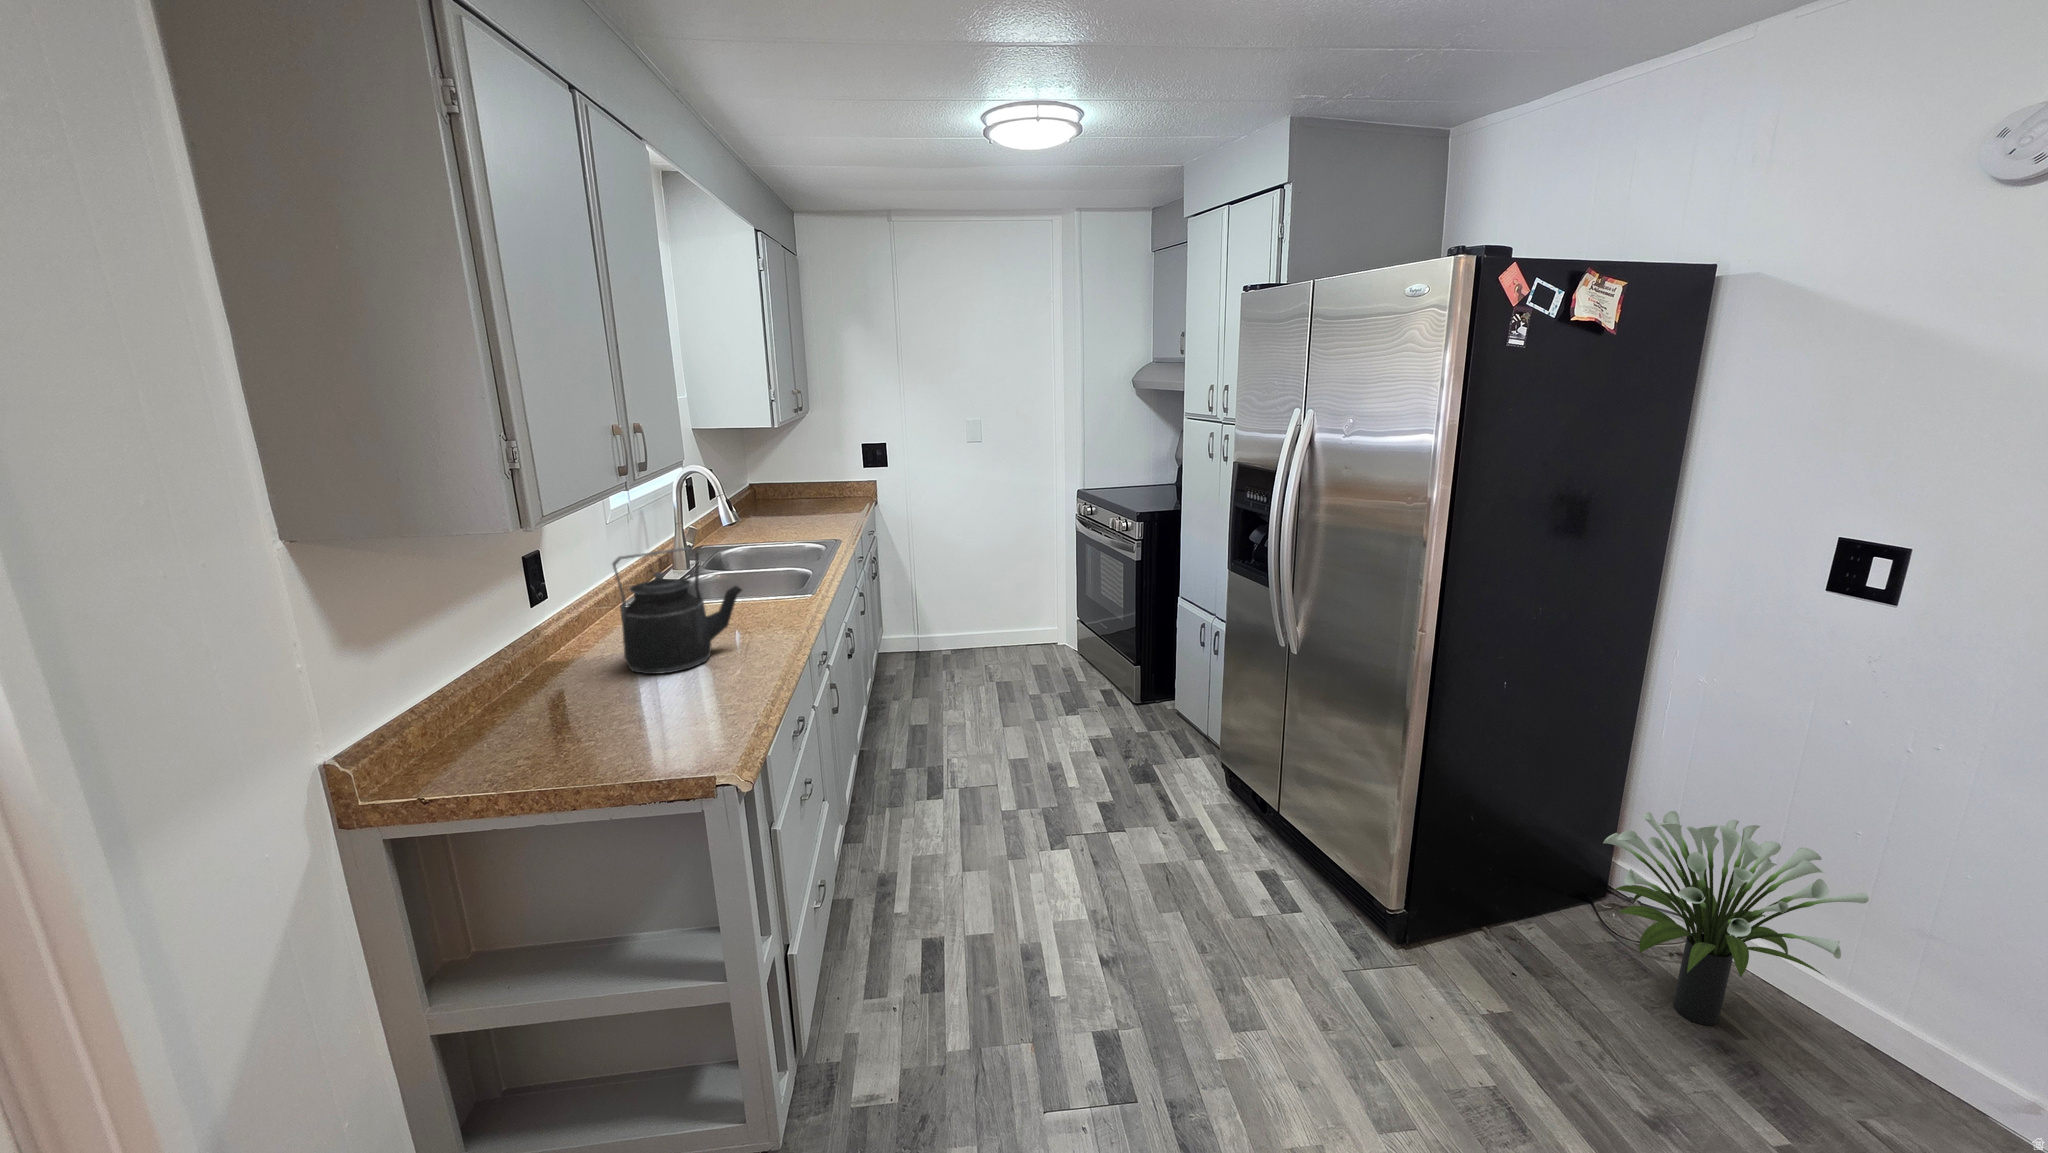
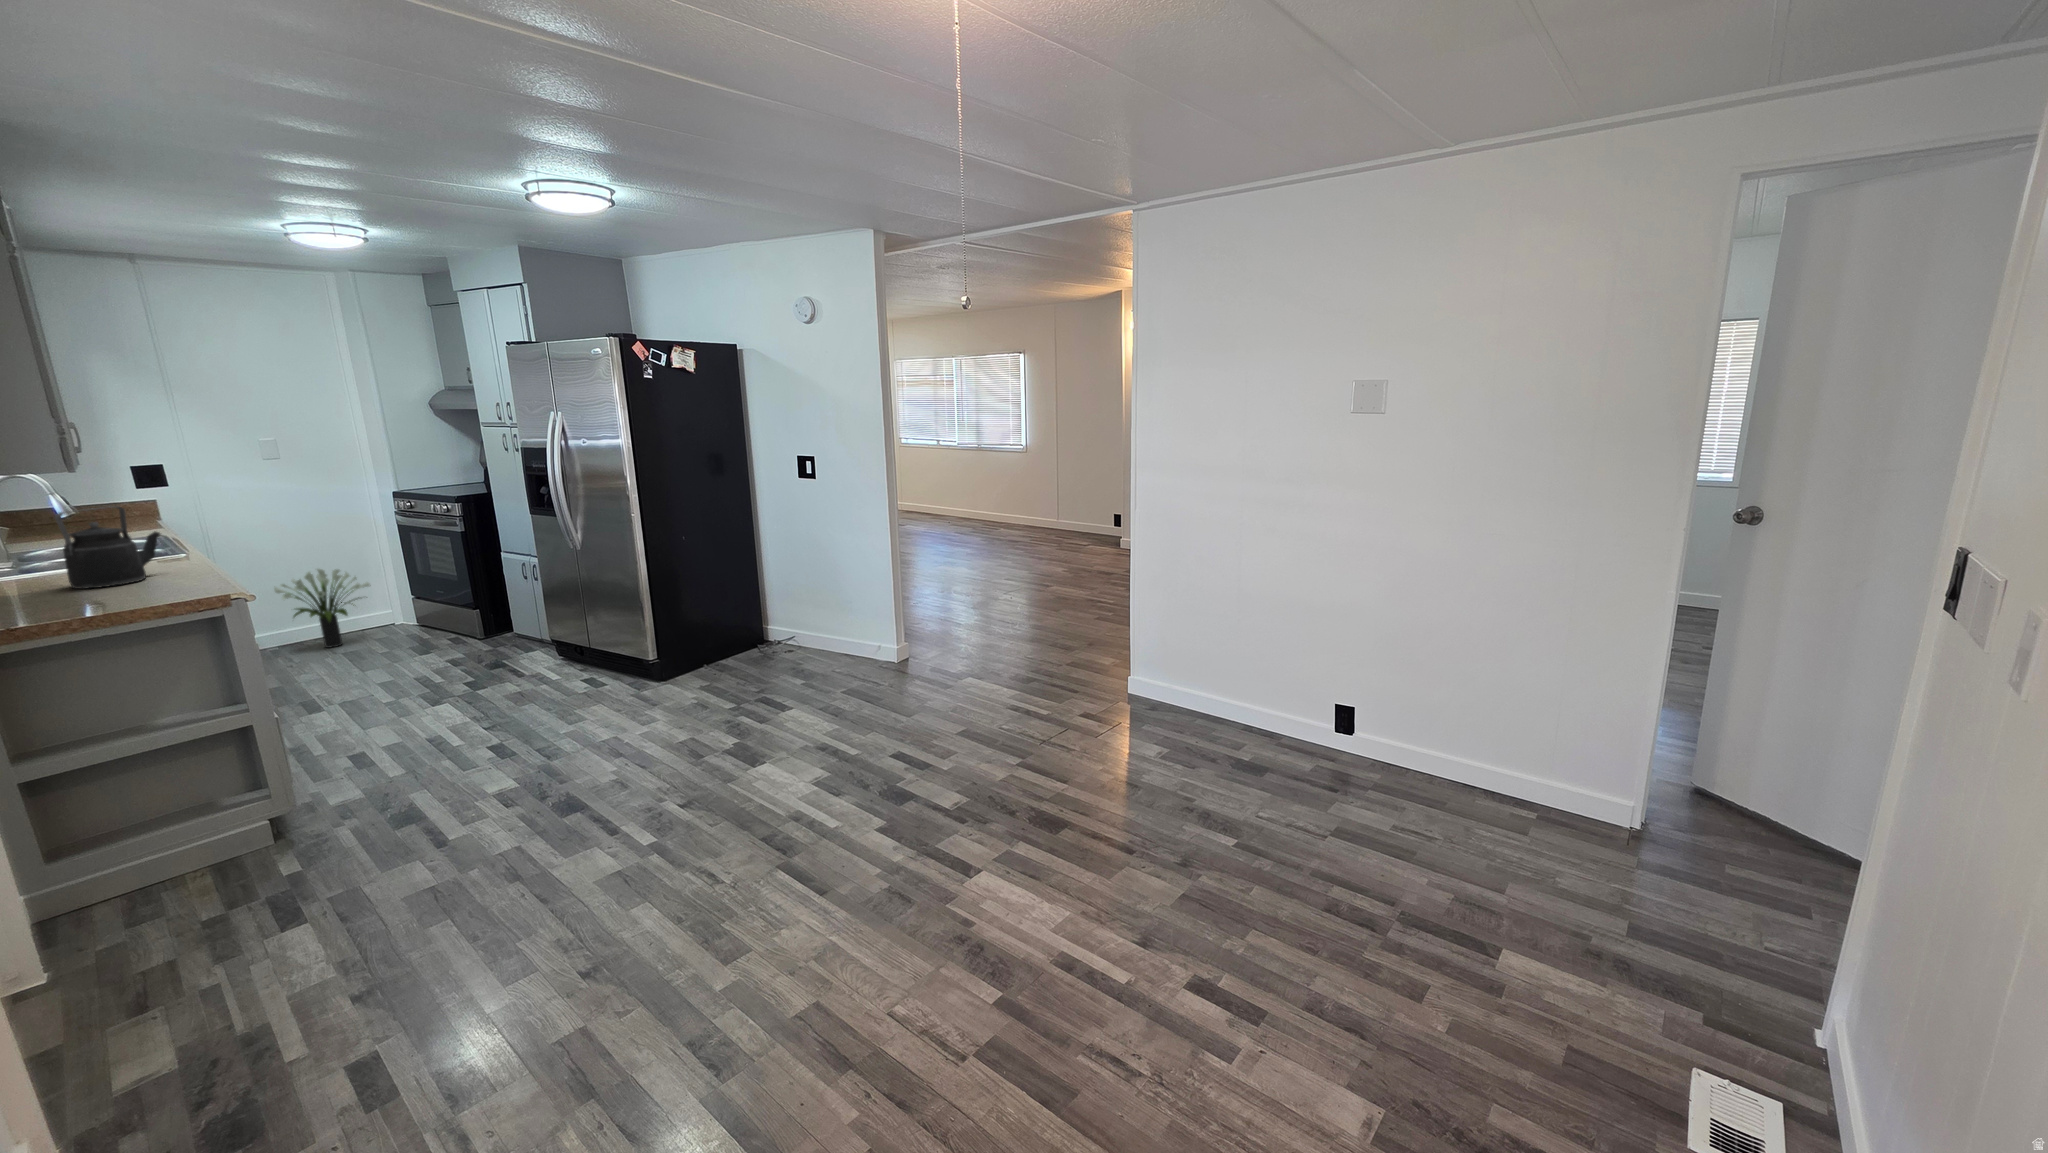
potted plant: present [1603,811,1869,1025] -> present [274,569,370,648]

